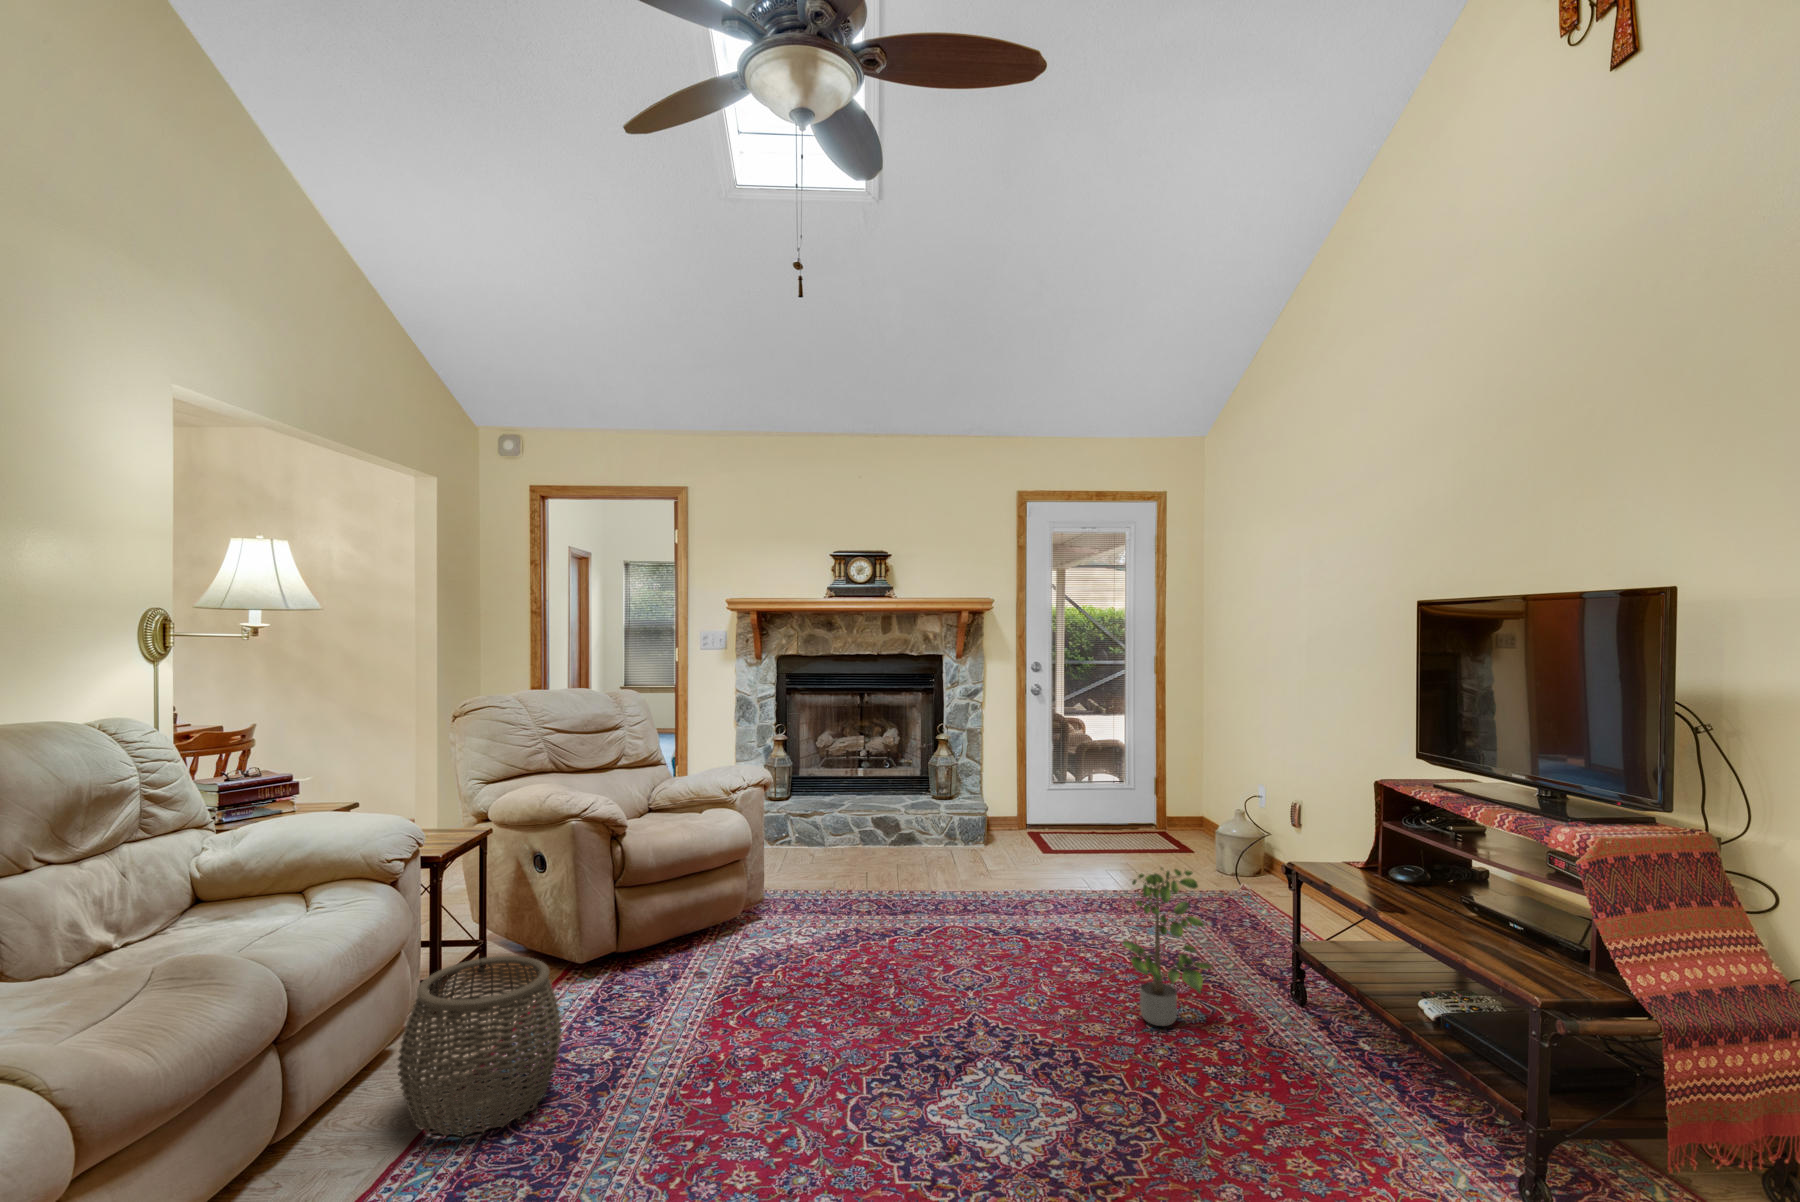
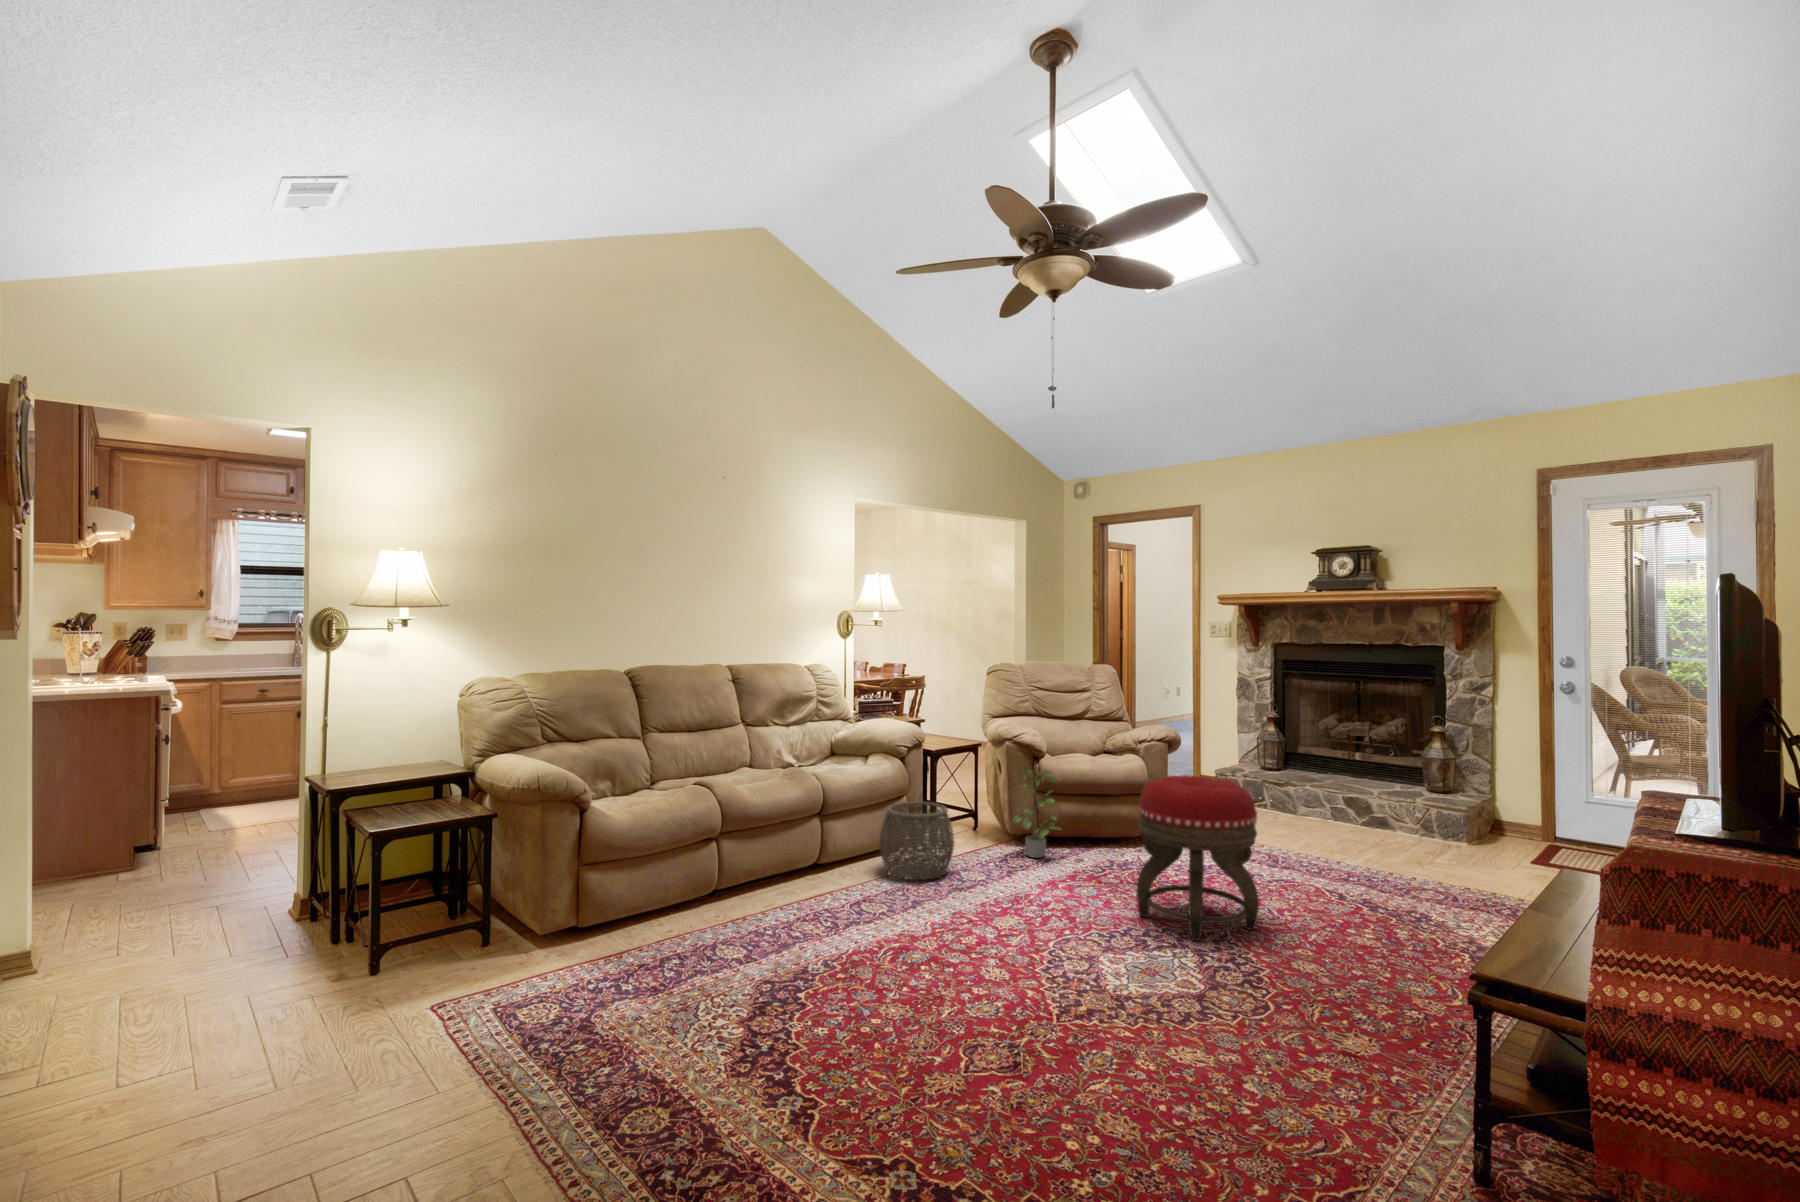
footstool: none [895,826,1048,1064] -> present [1136,775,1259,941]
potted plant: present [1123,868,1213,1026] -> present [1013,769,1059,858]

